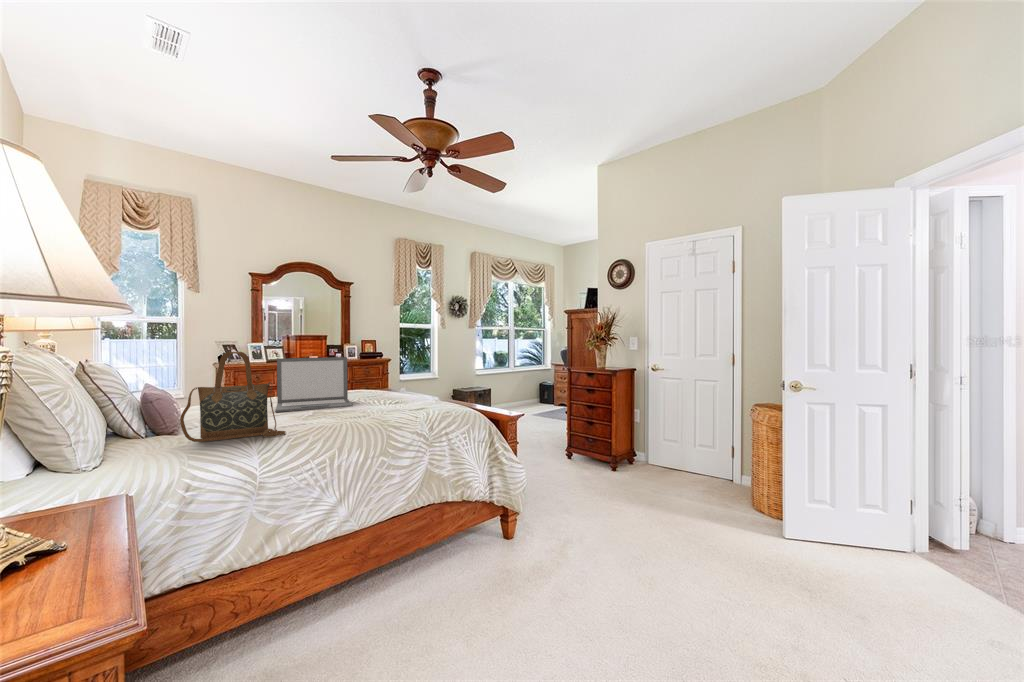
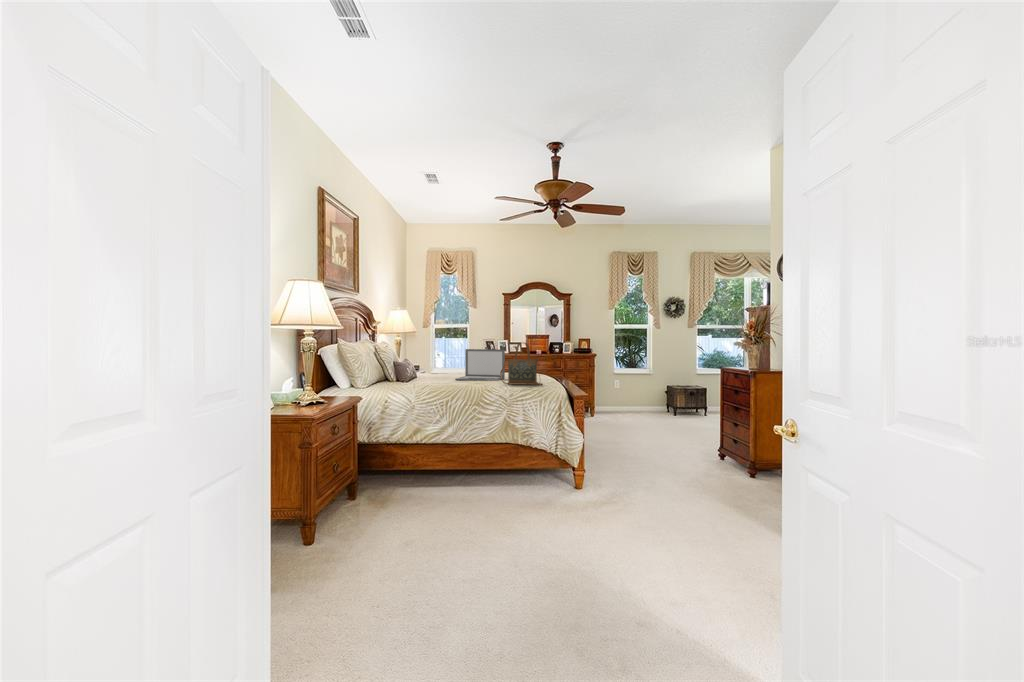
handbag: present [180,352,286,442] -> present [500,343,542,385]

